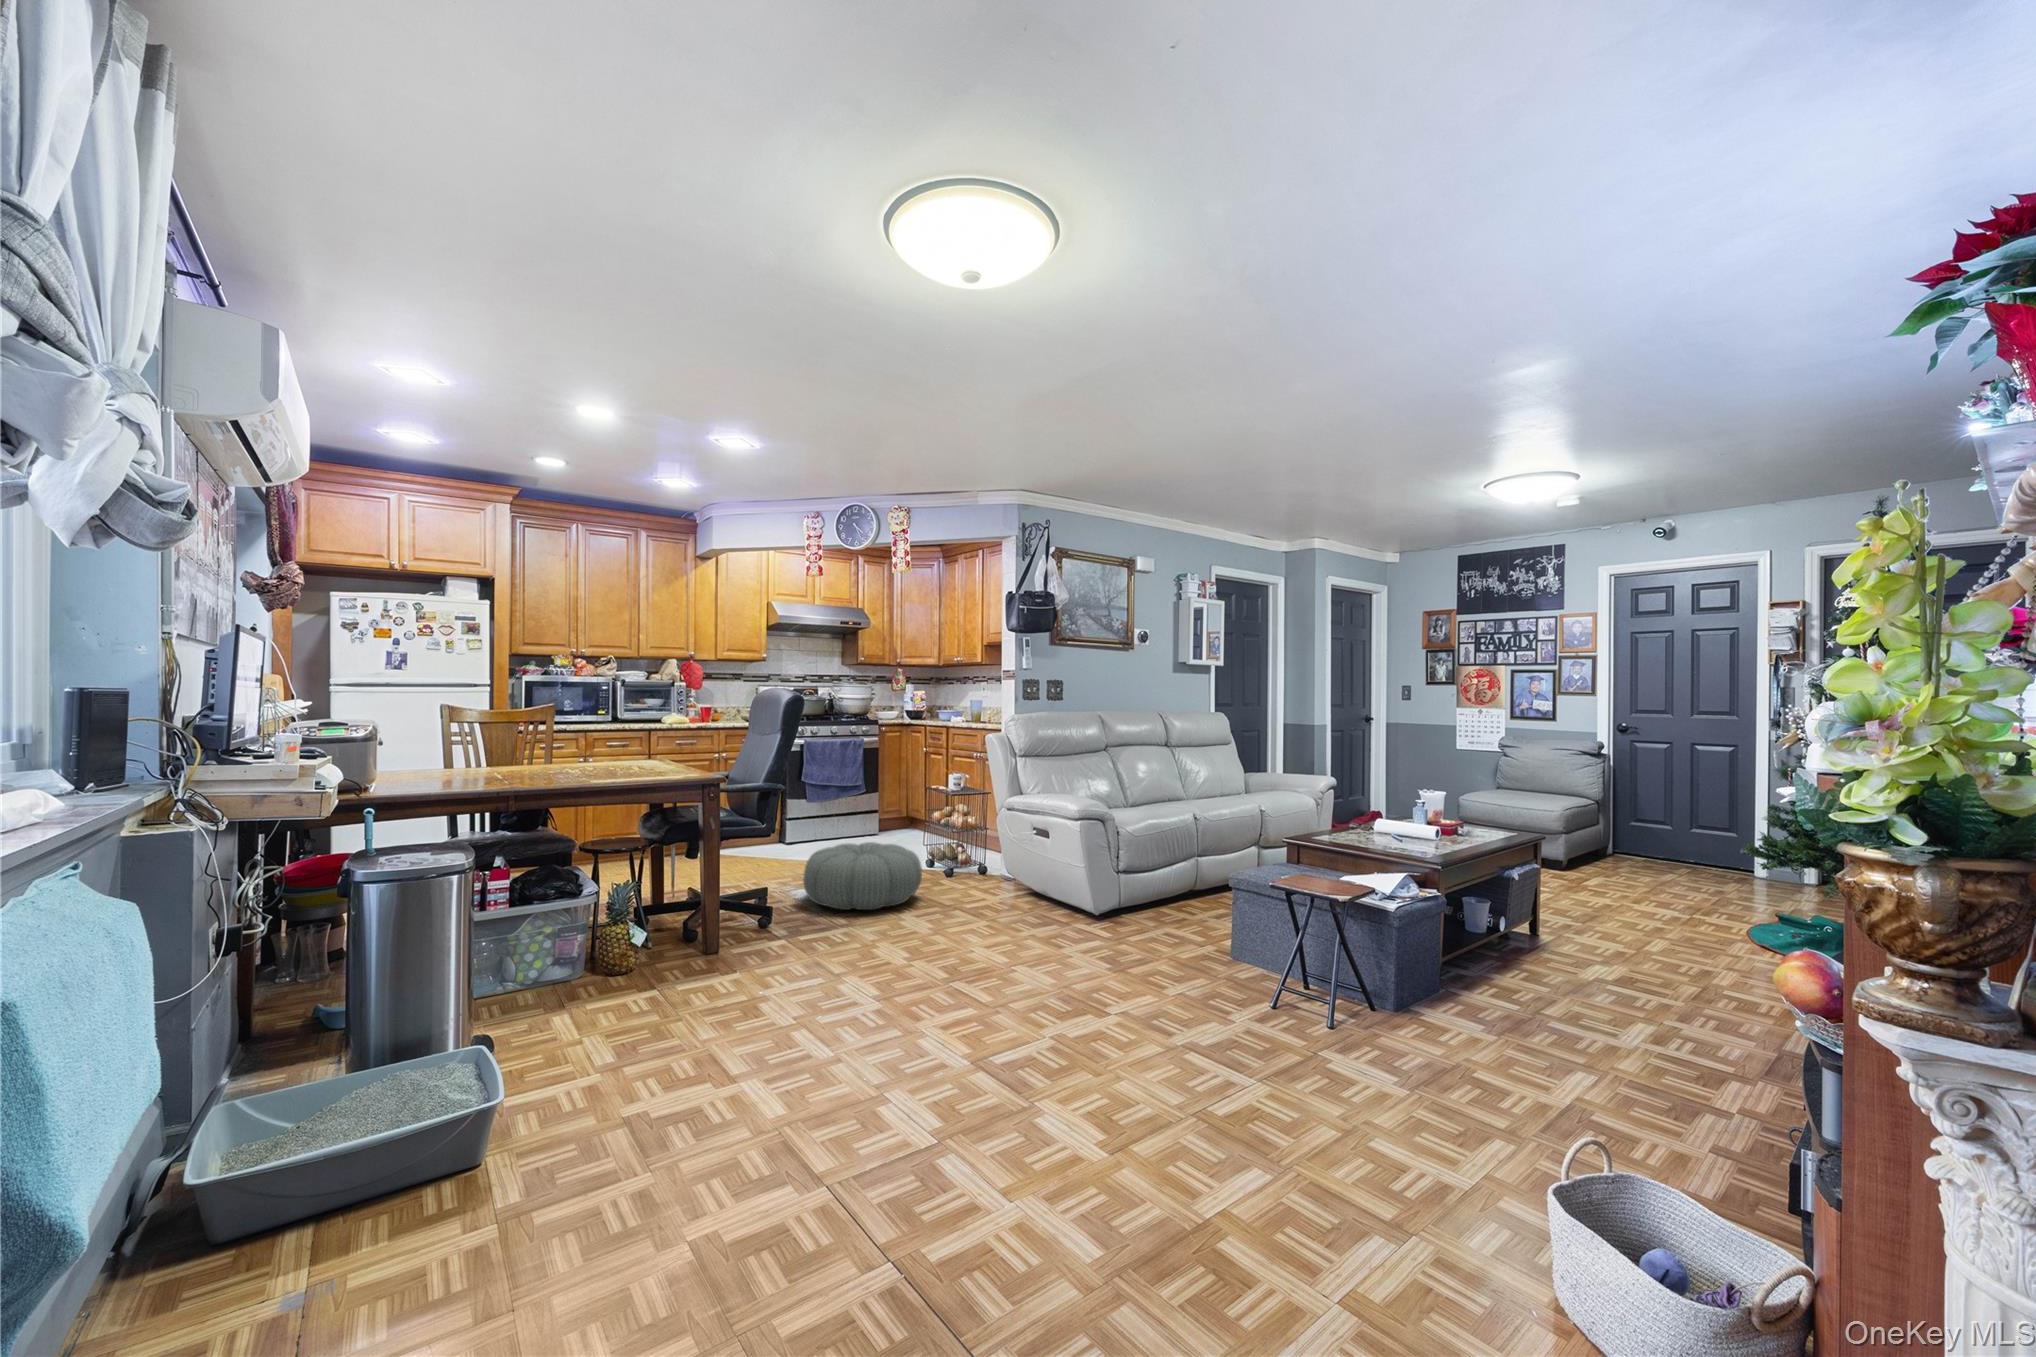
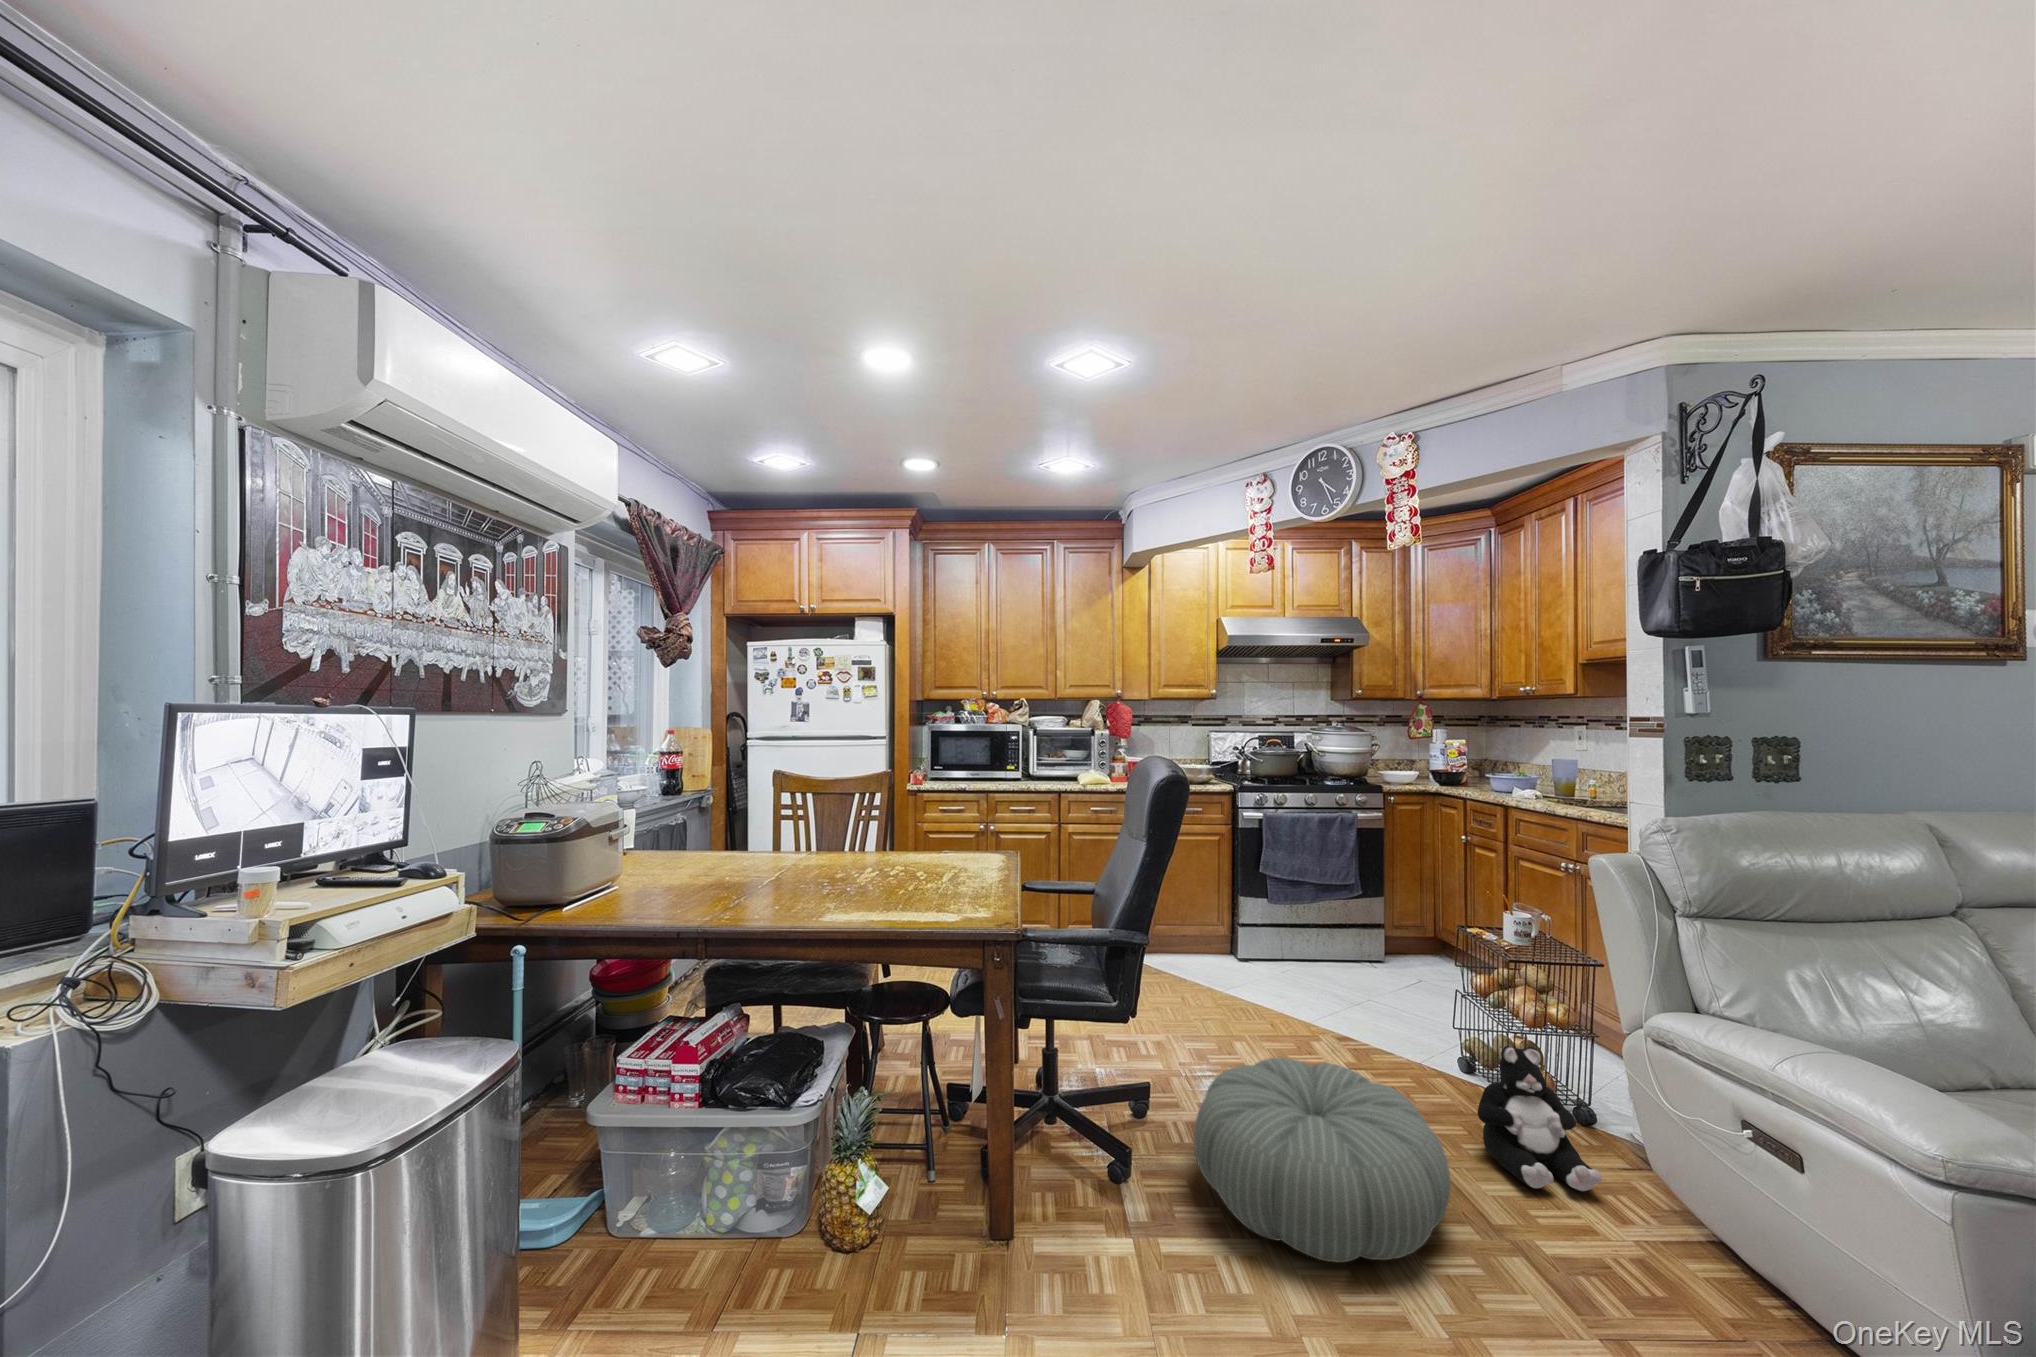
plush toy: none [932,825,979,882] -> present [1478,1046,1602,1191]

